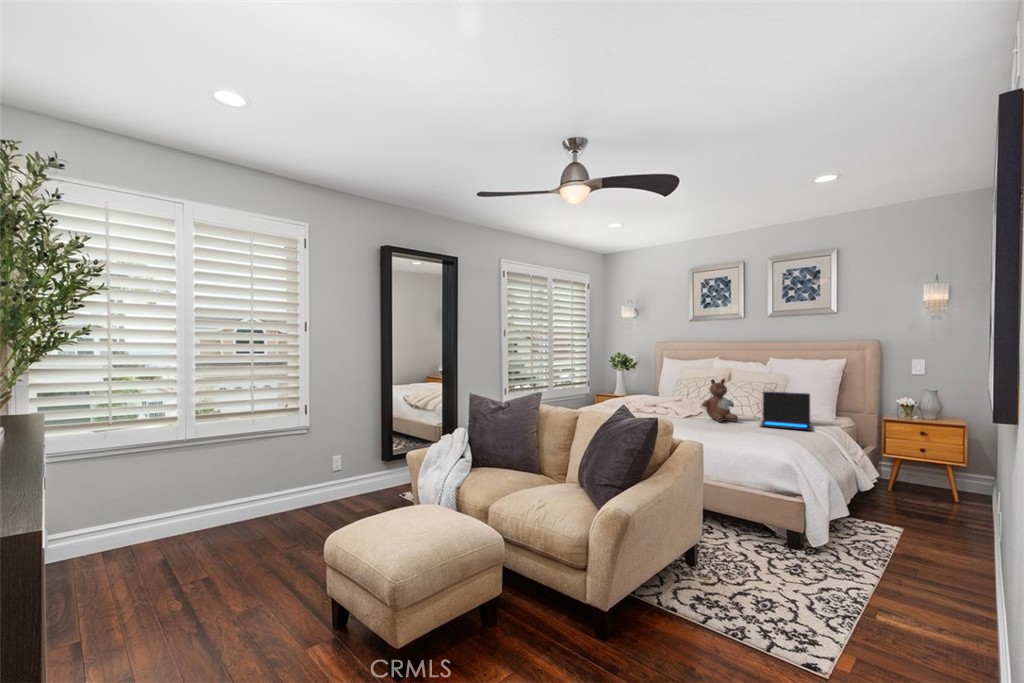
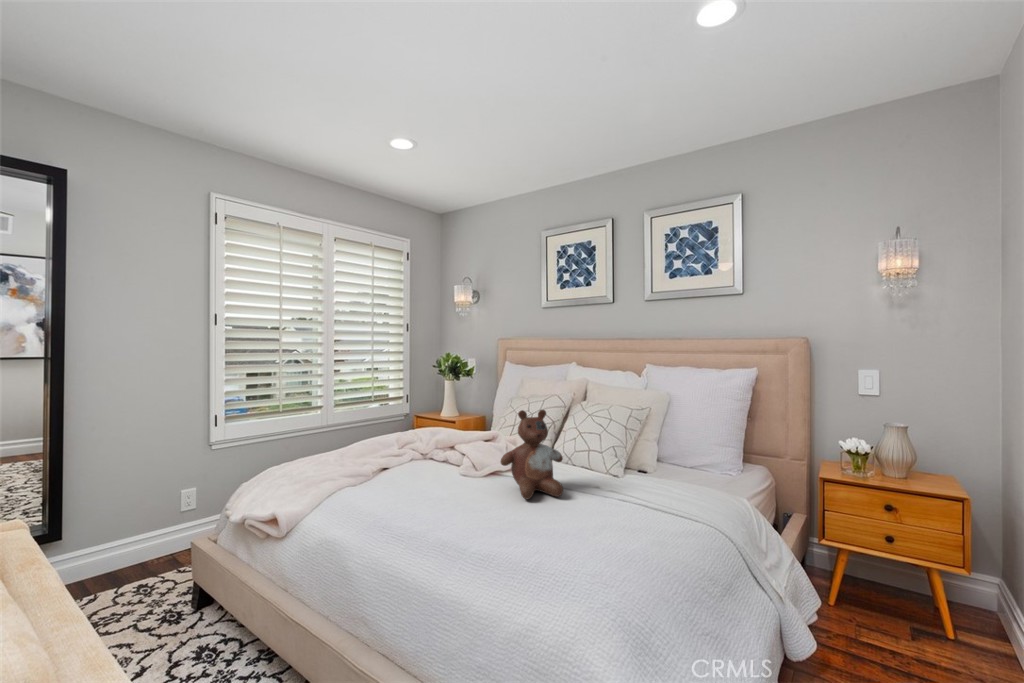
laptop: present [760,392,811,431] -> none [595,433,696,530]

